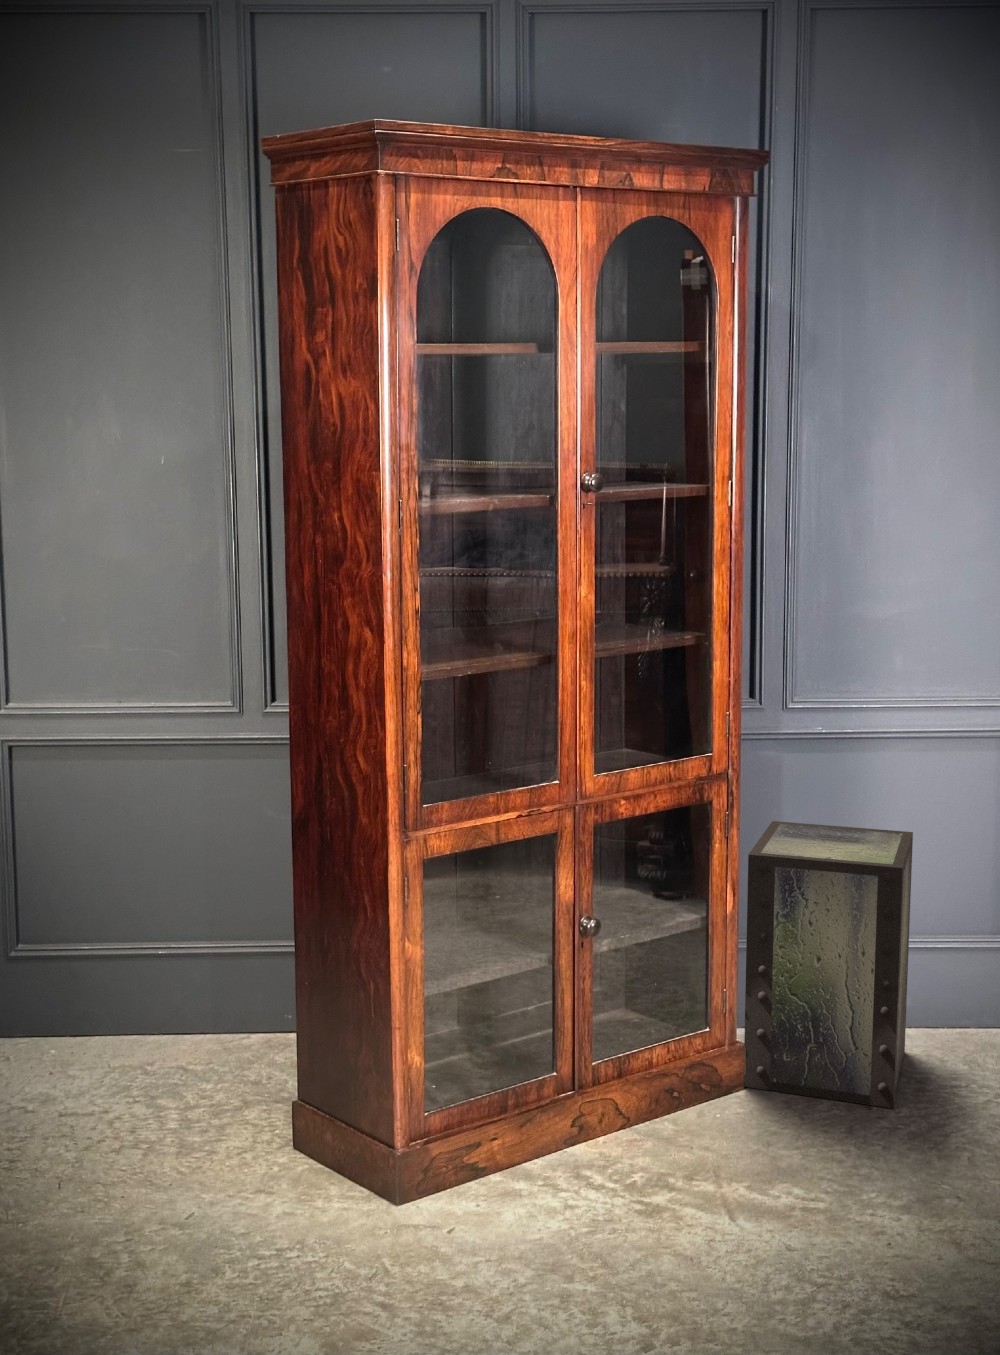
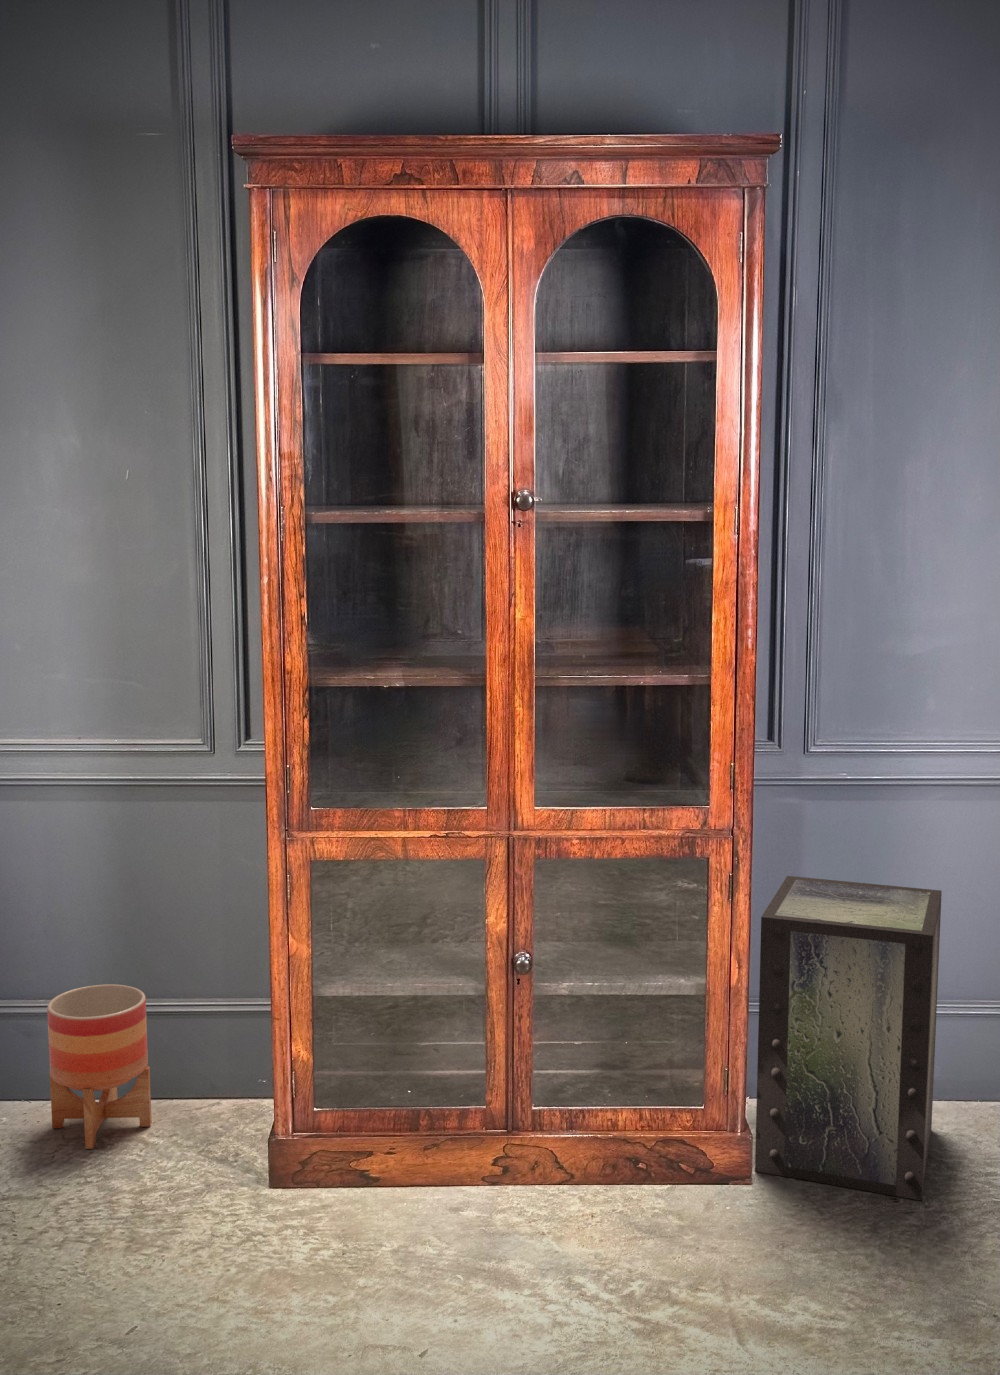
planter: none [92,926,187,1075] -> present [47,984,152,1149]

